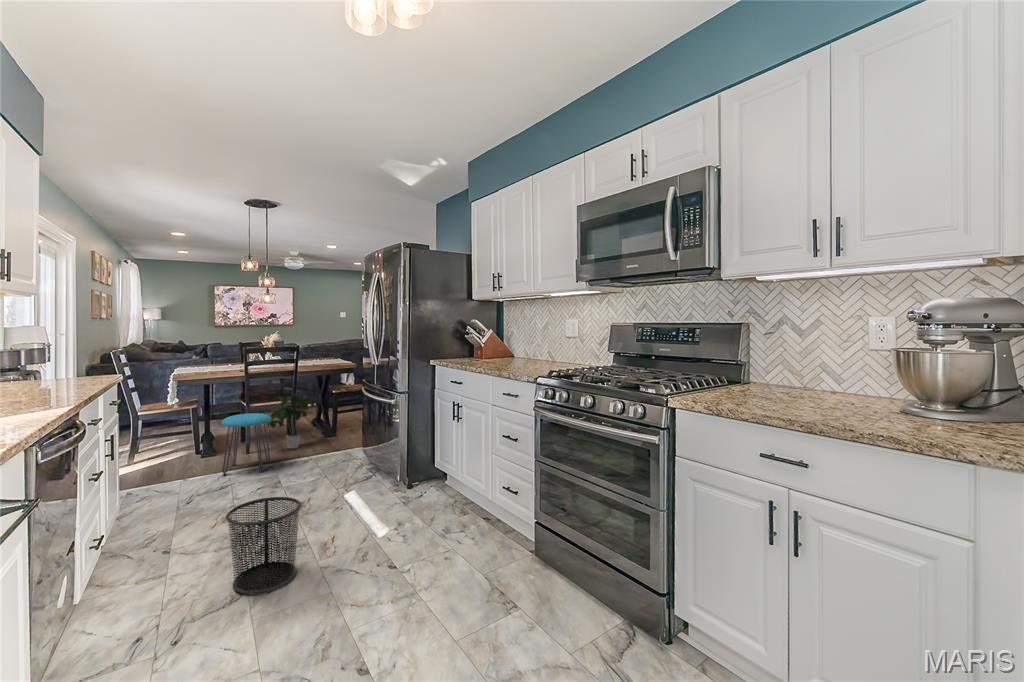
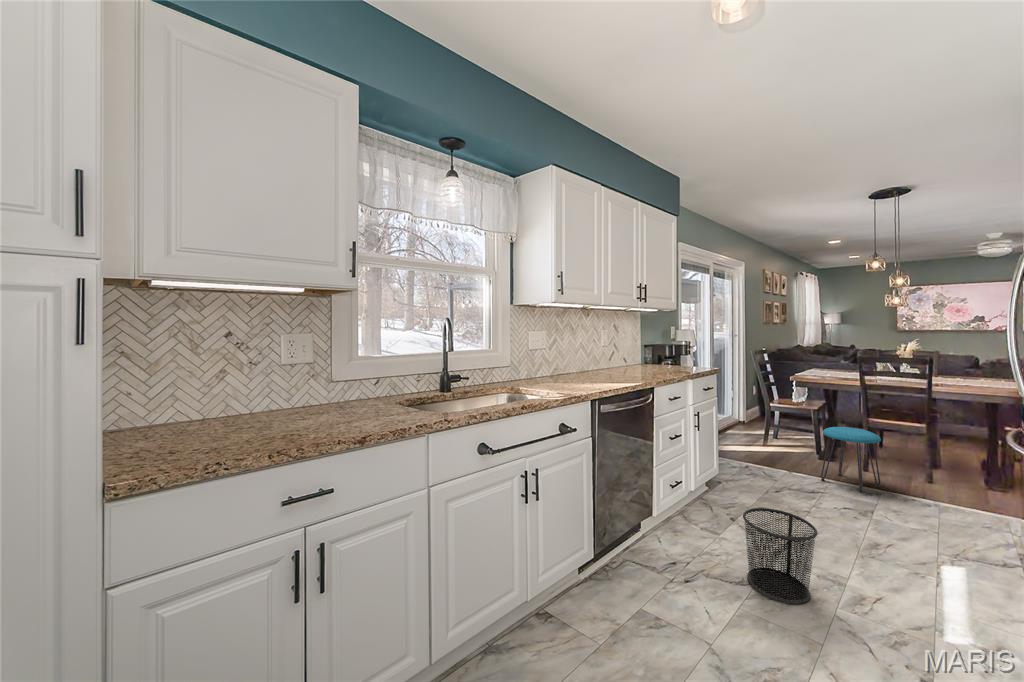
potted plant: present [267,394,314,449] -> none [885,418,965,483]

